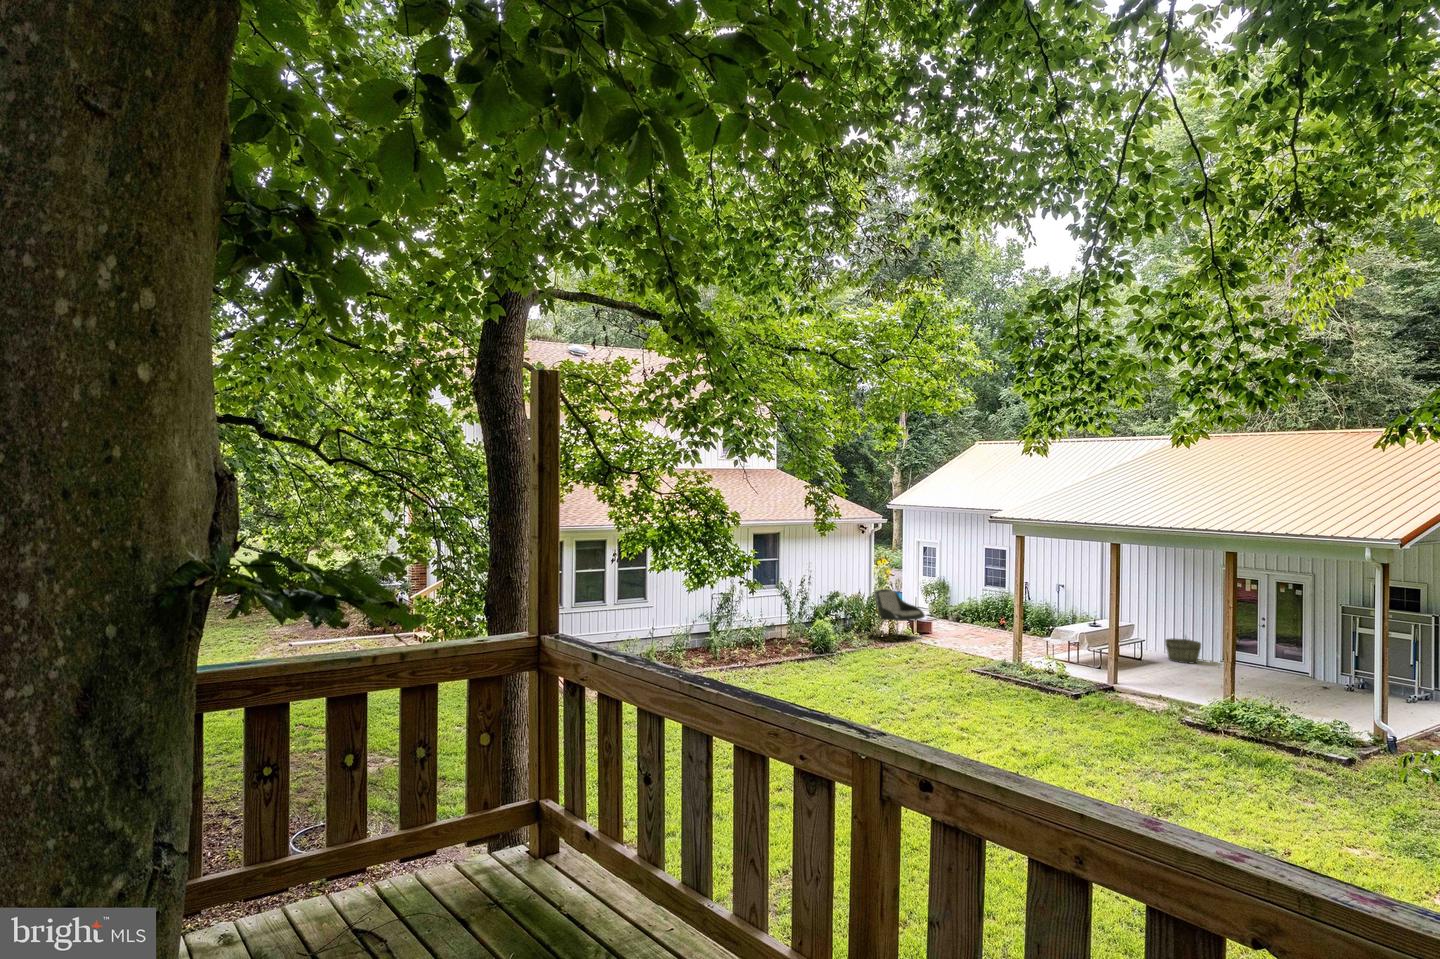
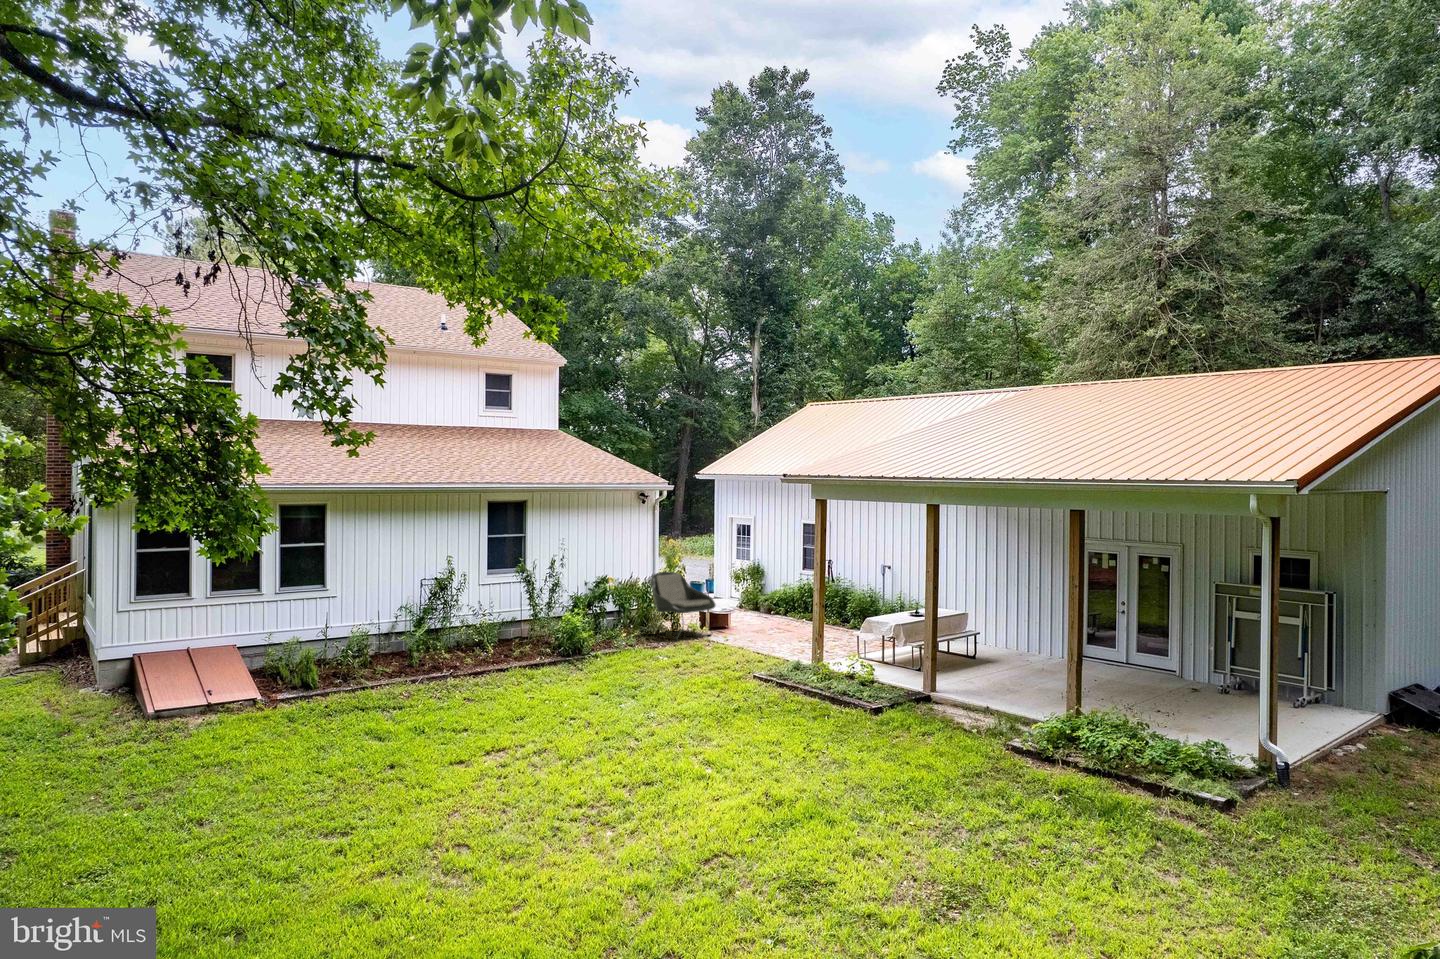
wooden bucket: present [1165,638,1201,663] -> none [1007,625,1050,662]

